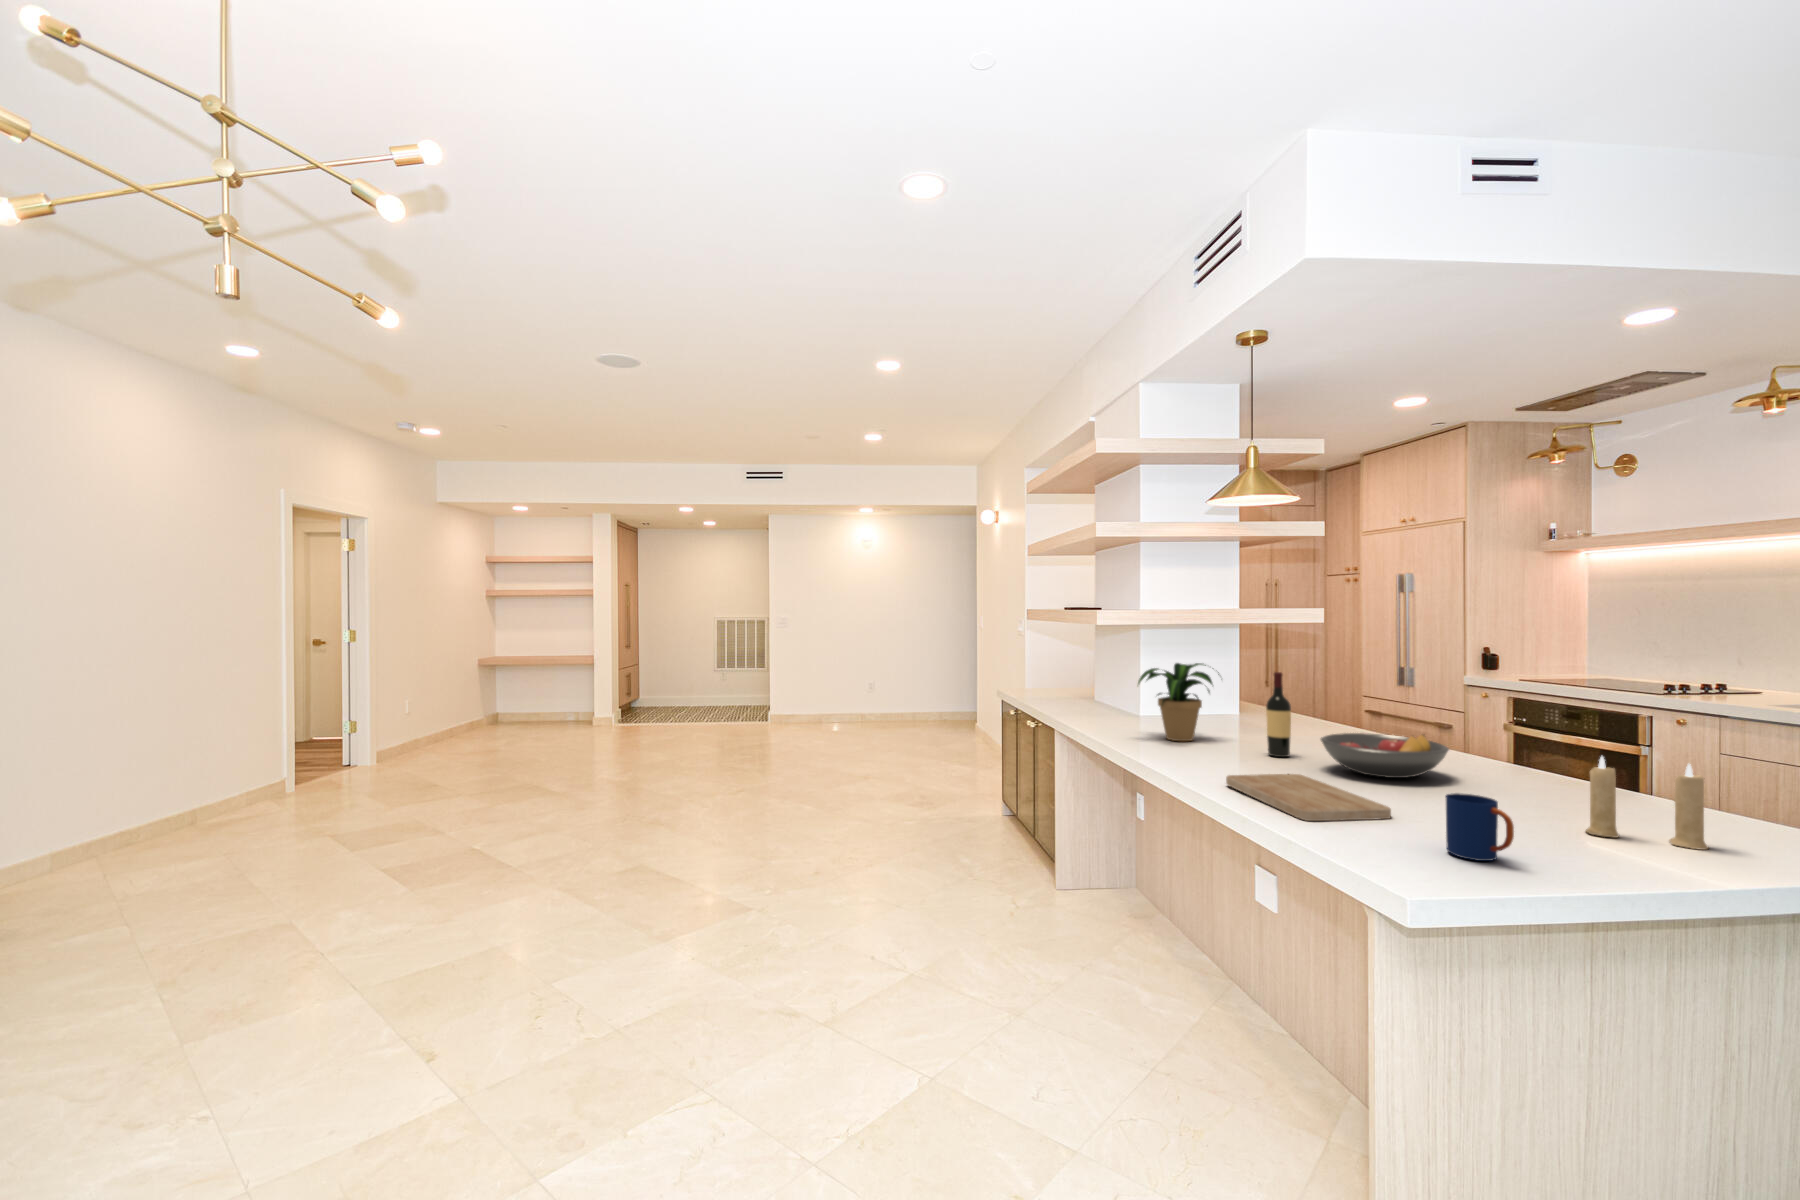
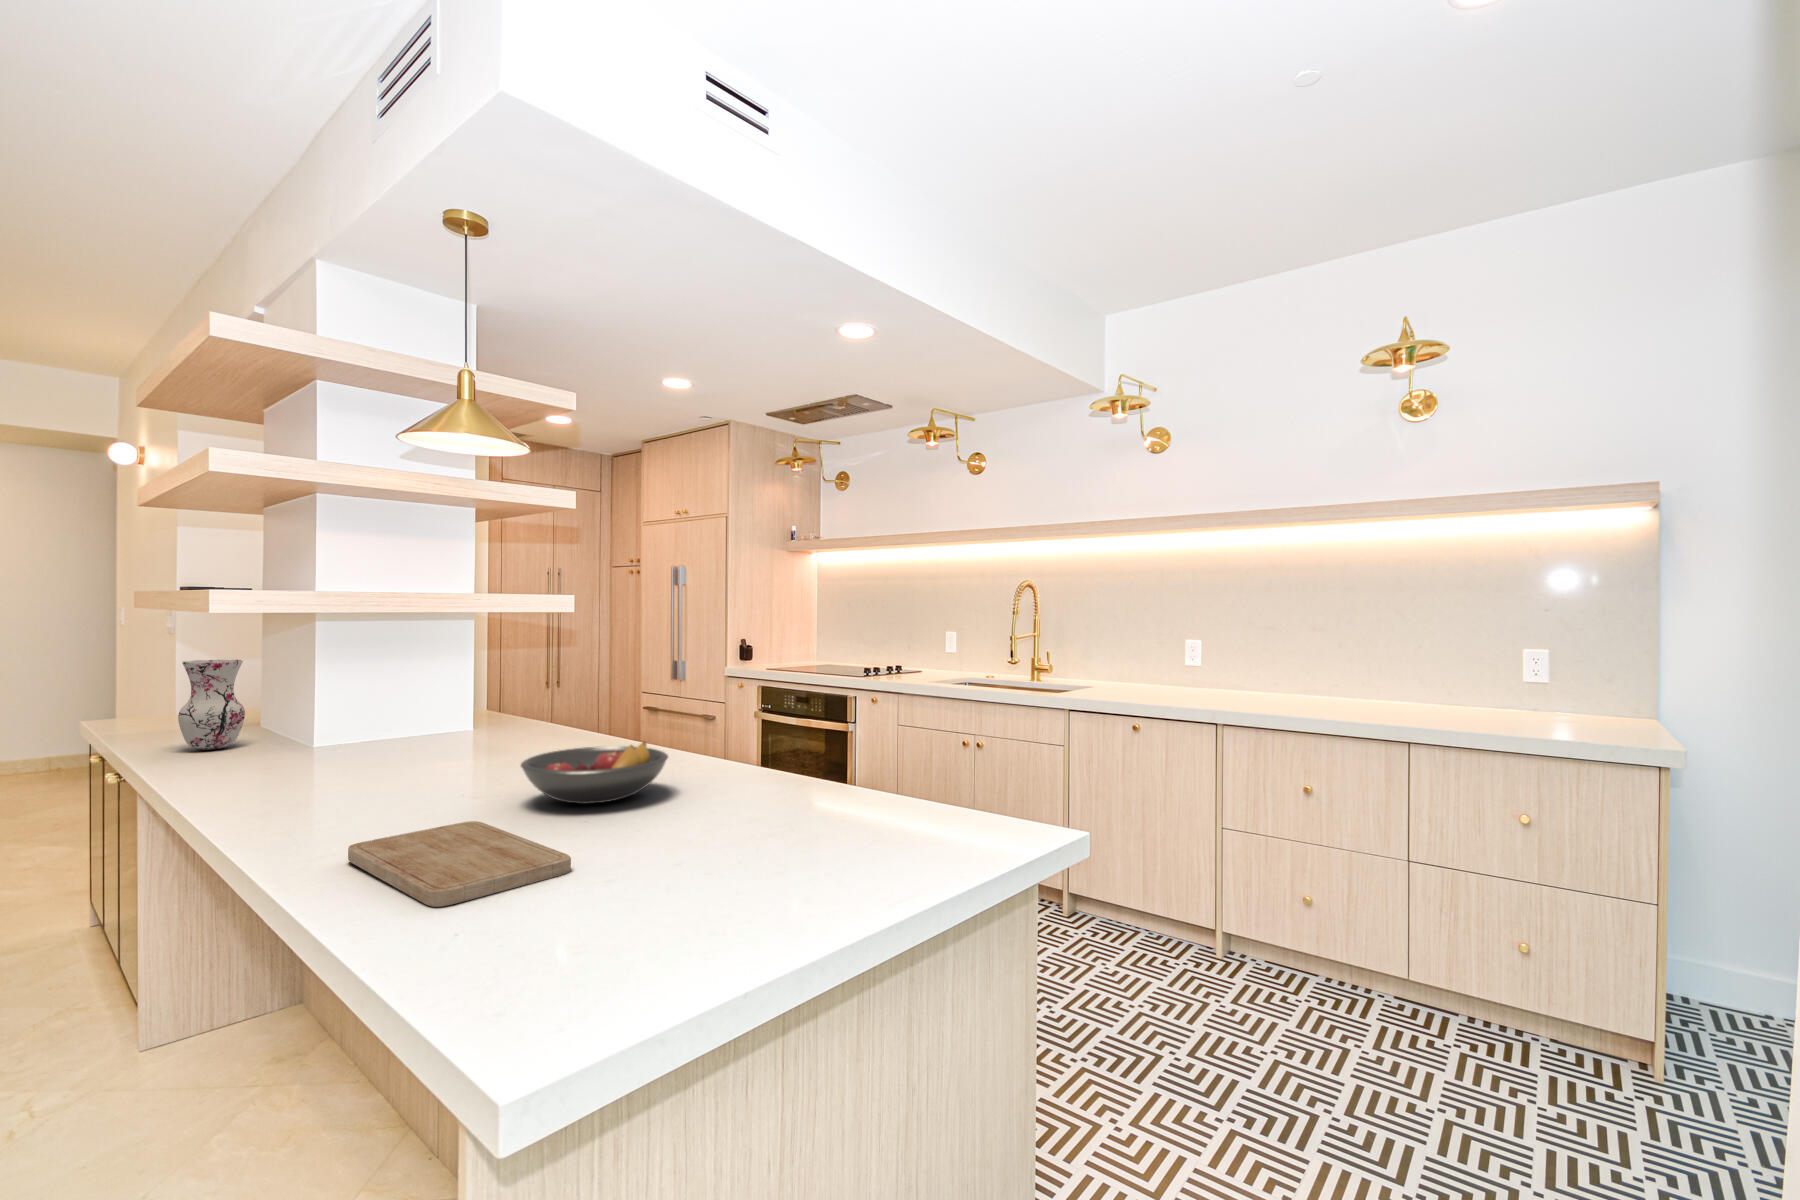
vase: none [1067,652,1101,709] -> present [178,659,245,750]
potted plant: present [1138,663,1219,741] -> none [260,668,411,788]
wine bottle: present [1266,672,1291,757] -> none [460,676,494,793]
candle: present [1586,756,1708,850] -> none [777,747,874,845]
mug: present [1445,793,1514,861] -> none [615,830,688,925]

